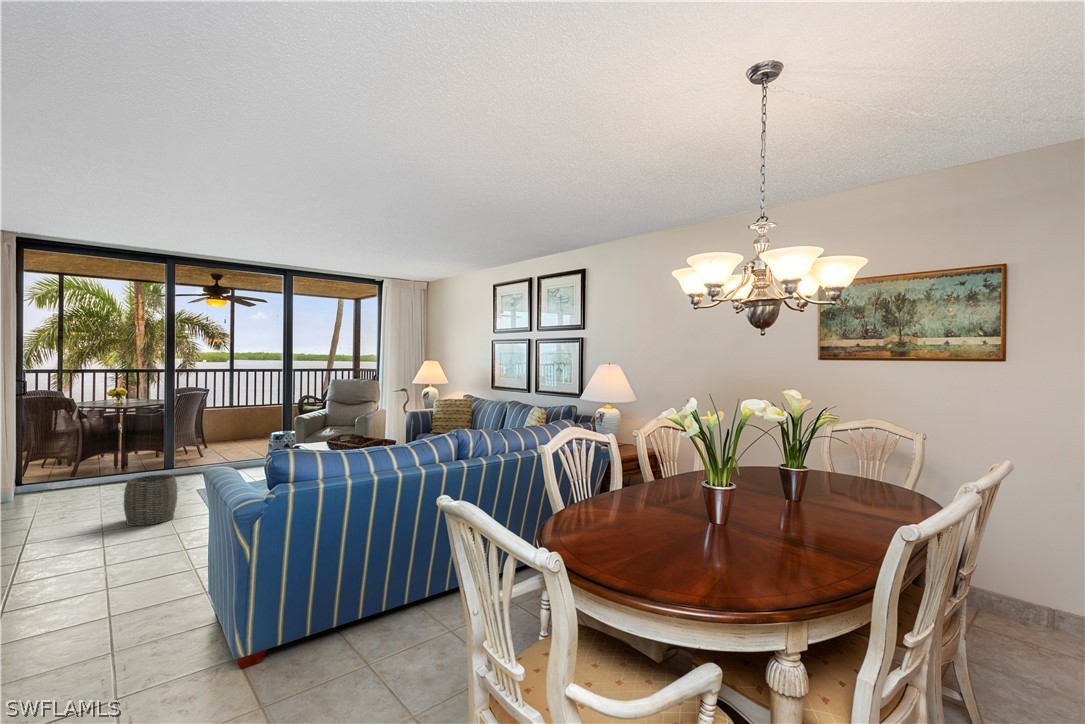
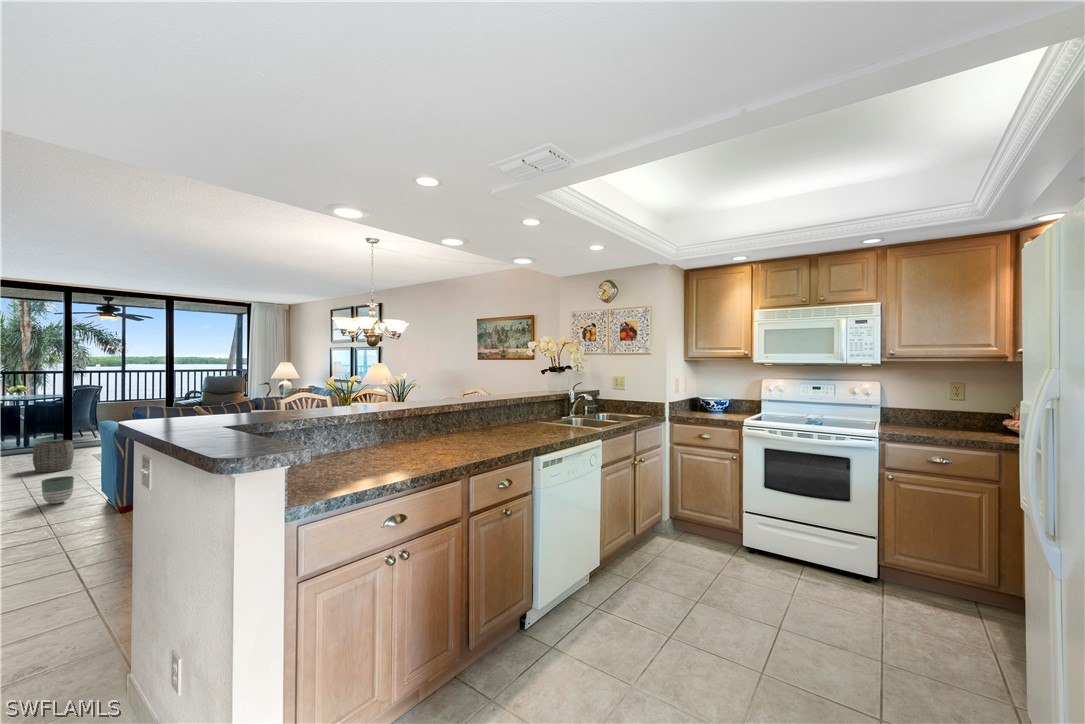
planter: none [132,562,183,618] -> present [41,476,74,504]

